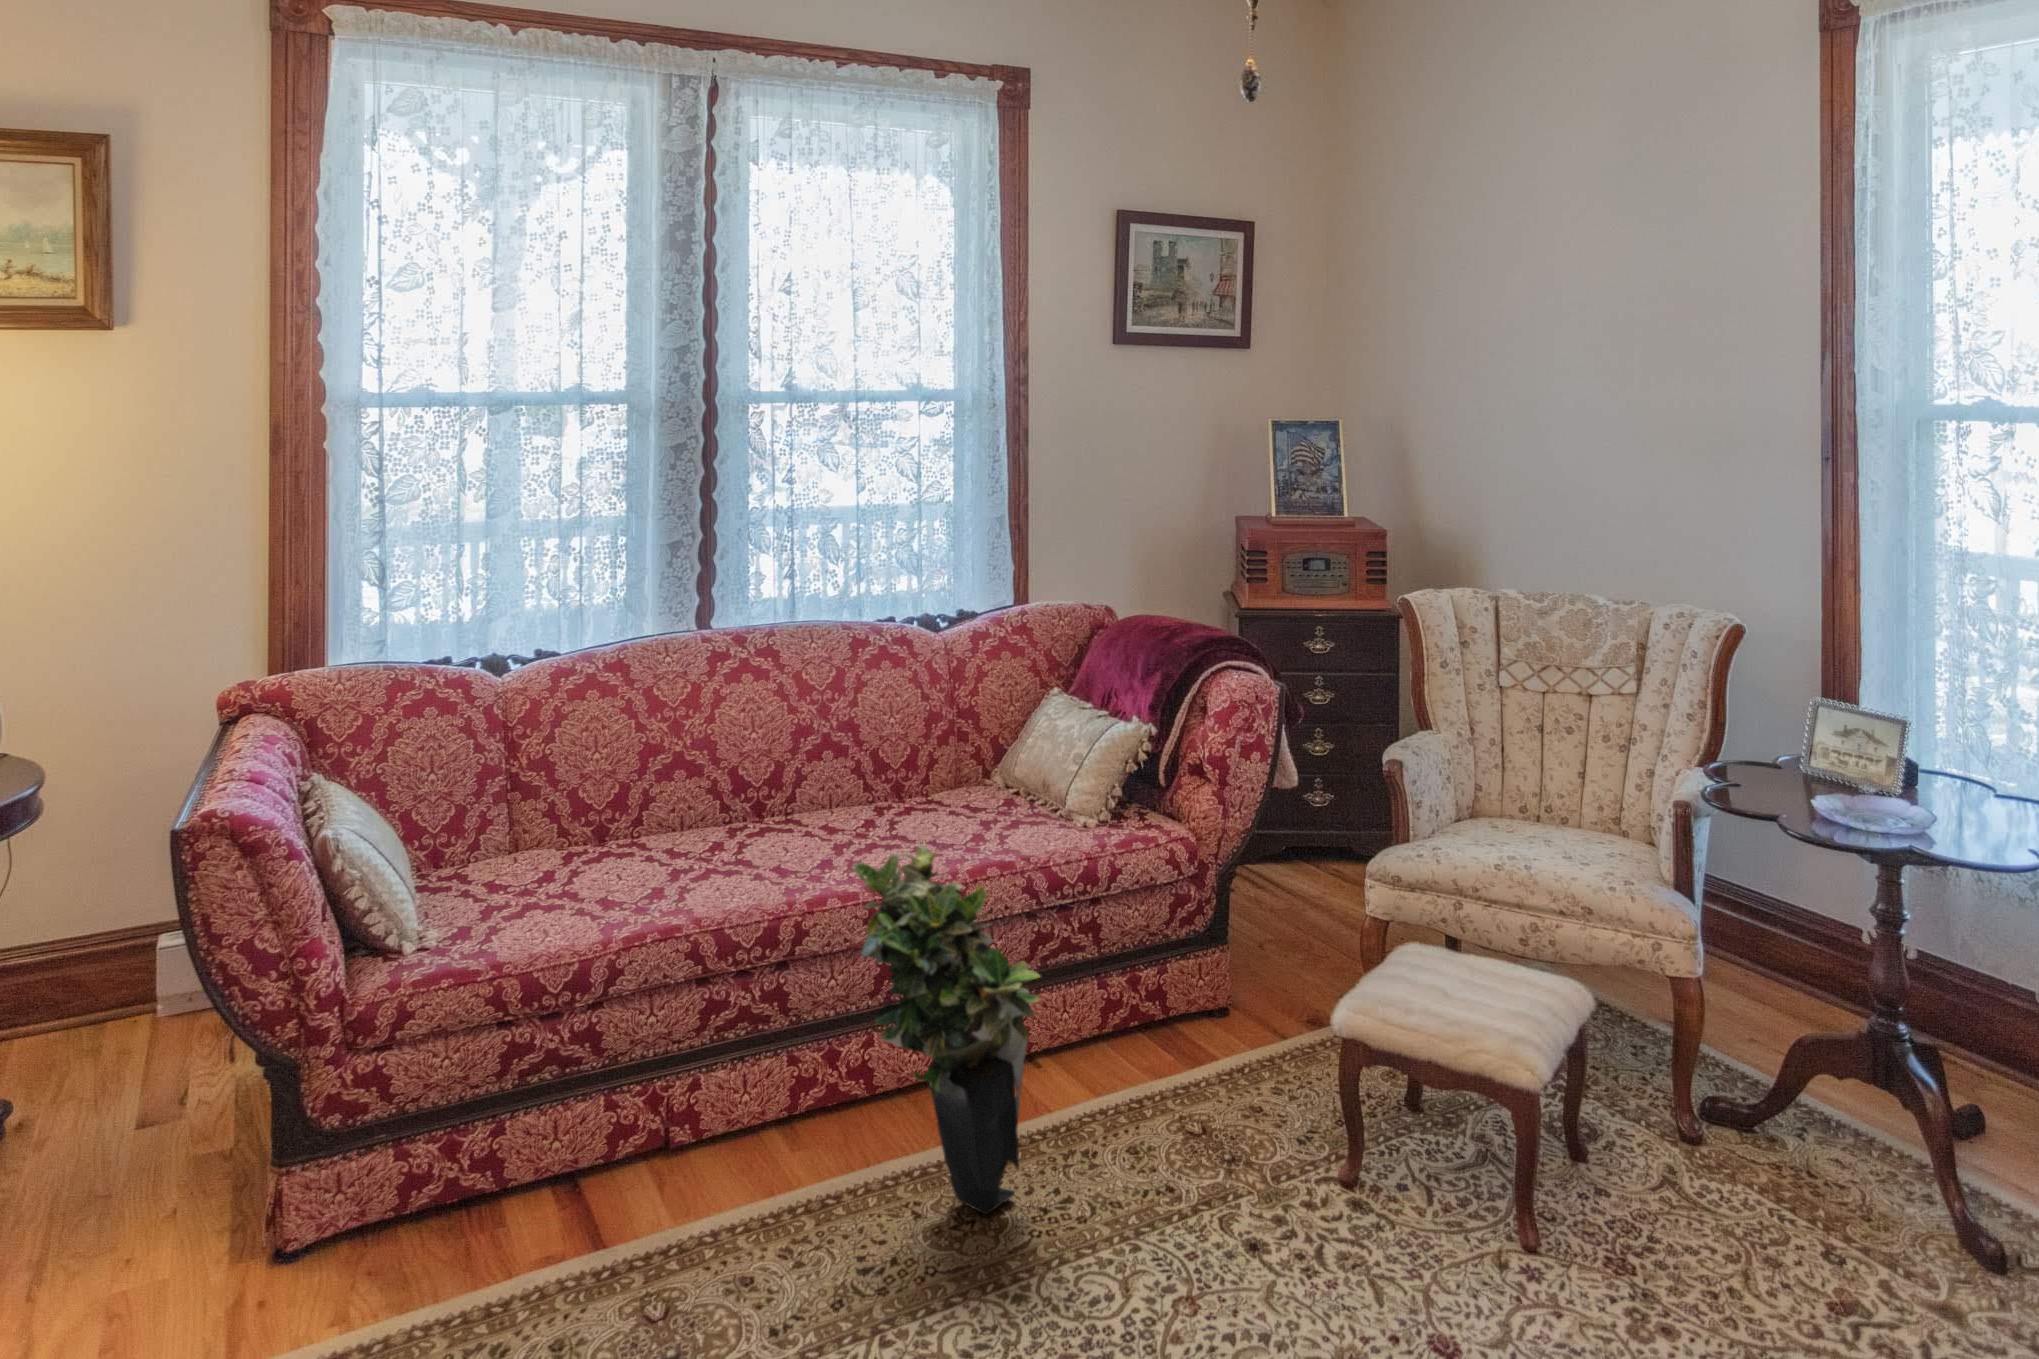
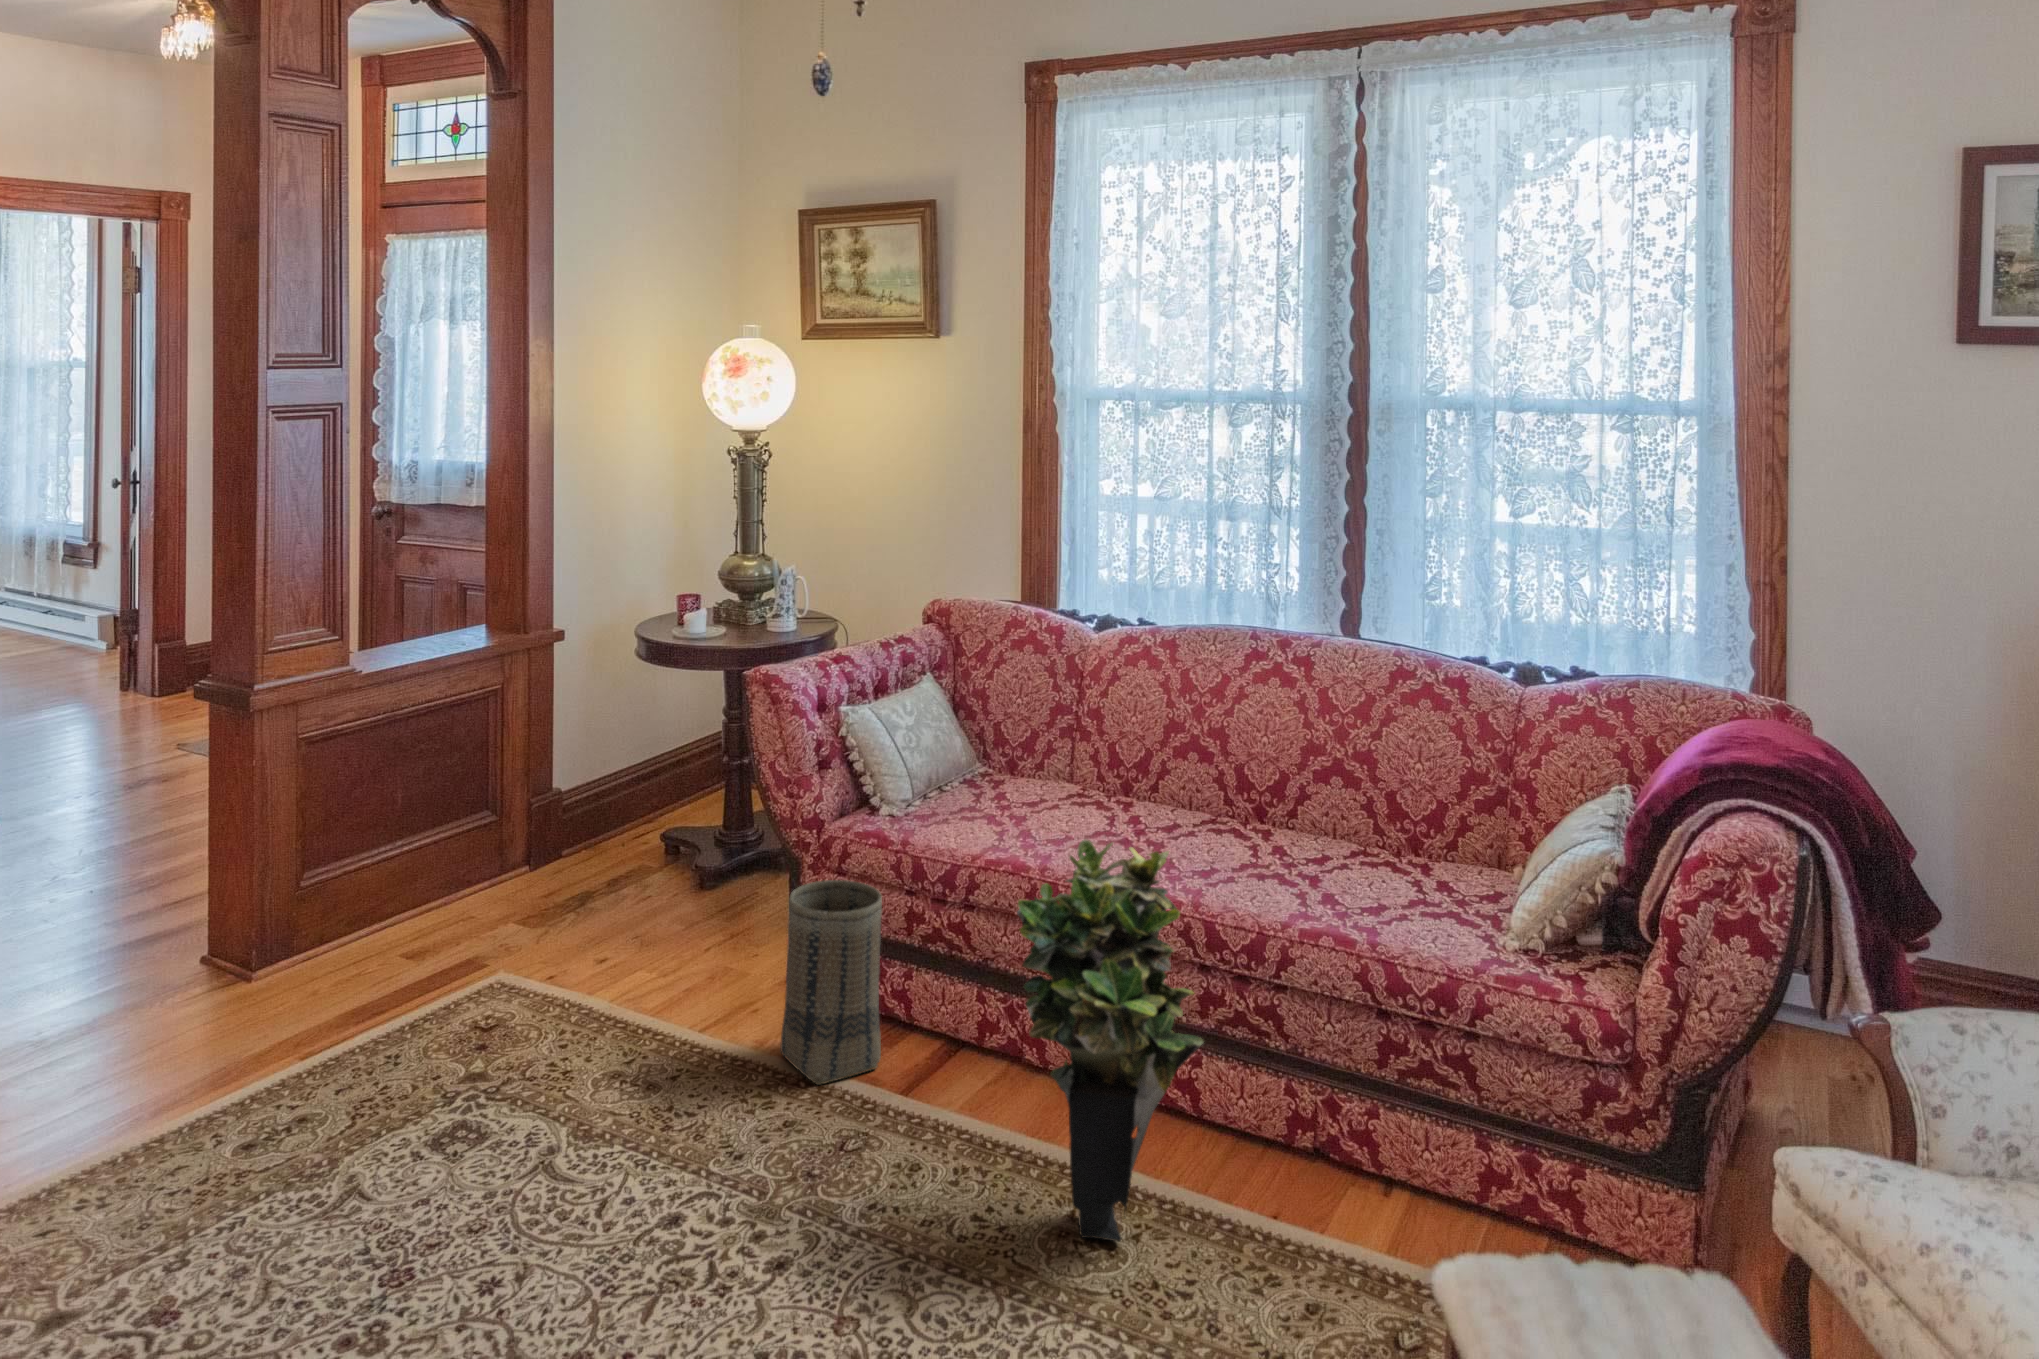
basket: none [478,1032,602,1296] -> present [780,880,882,1085]

